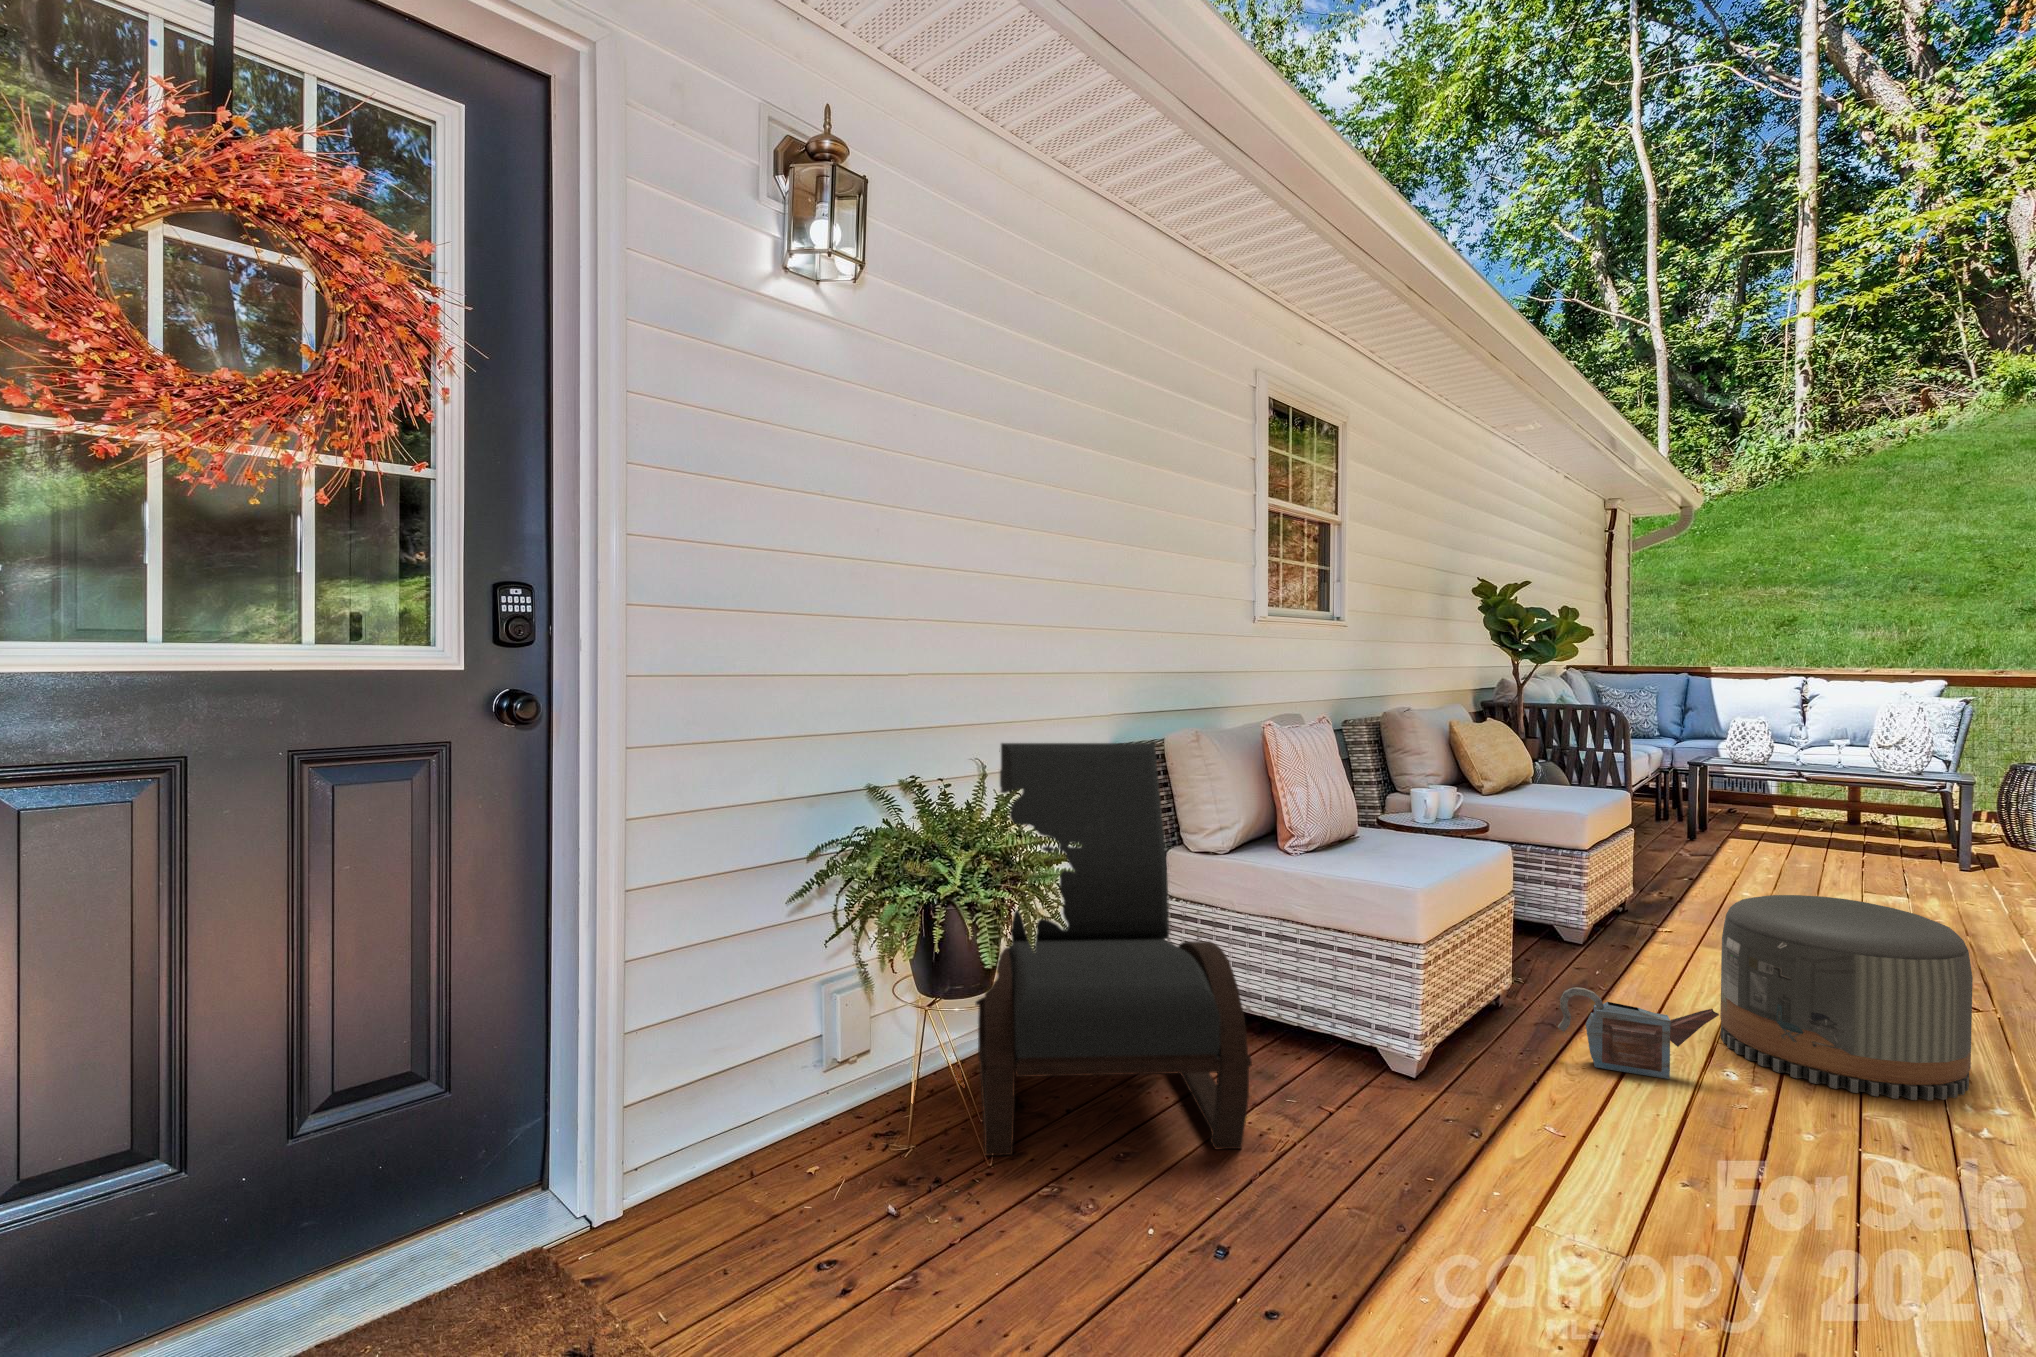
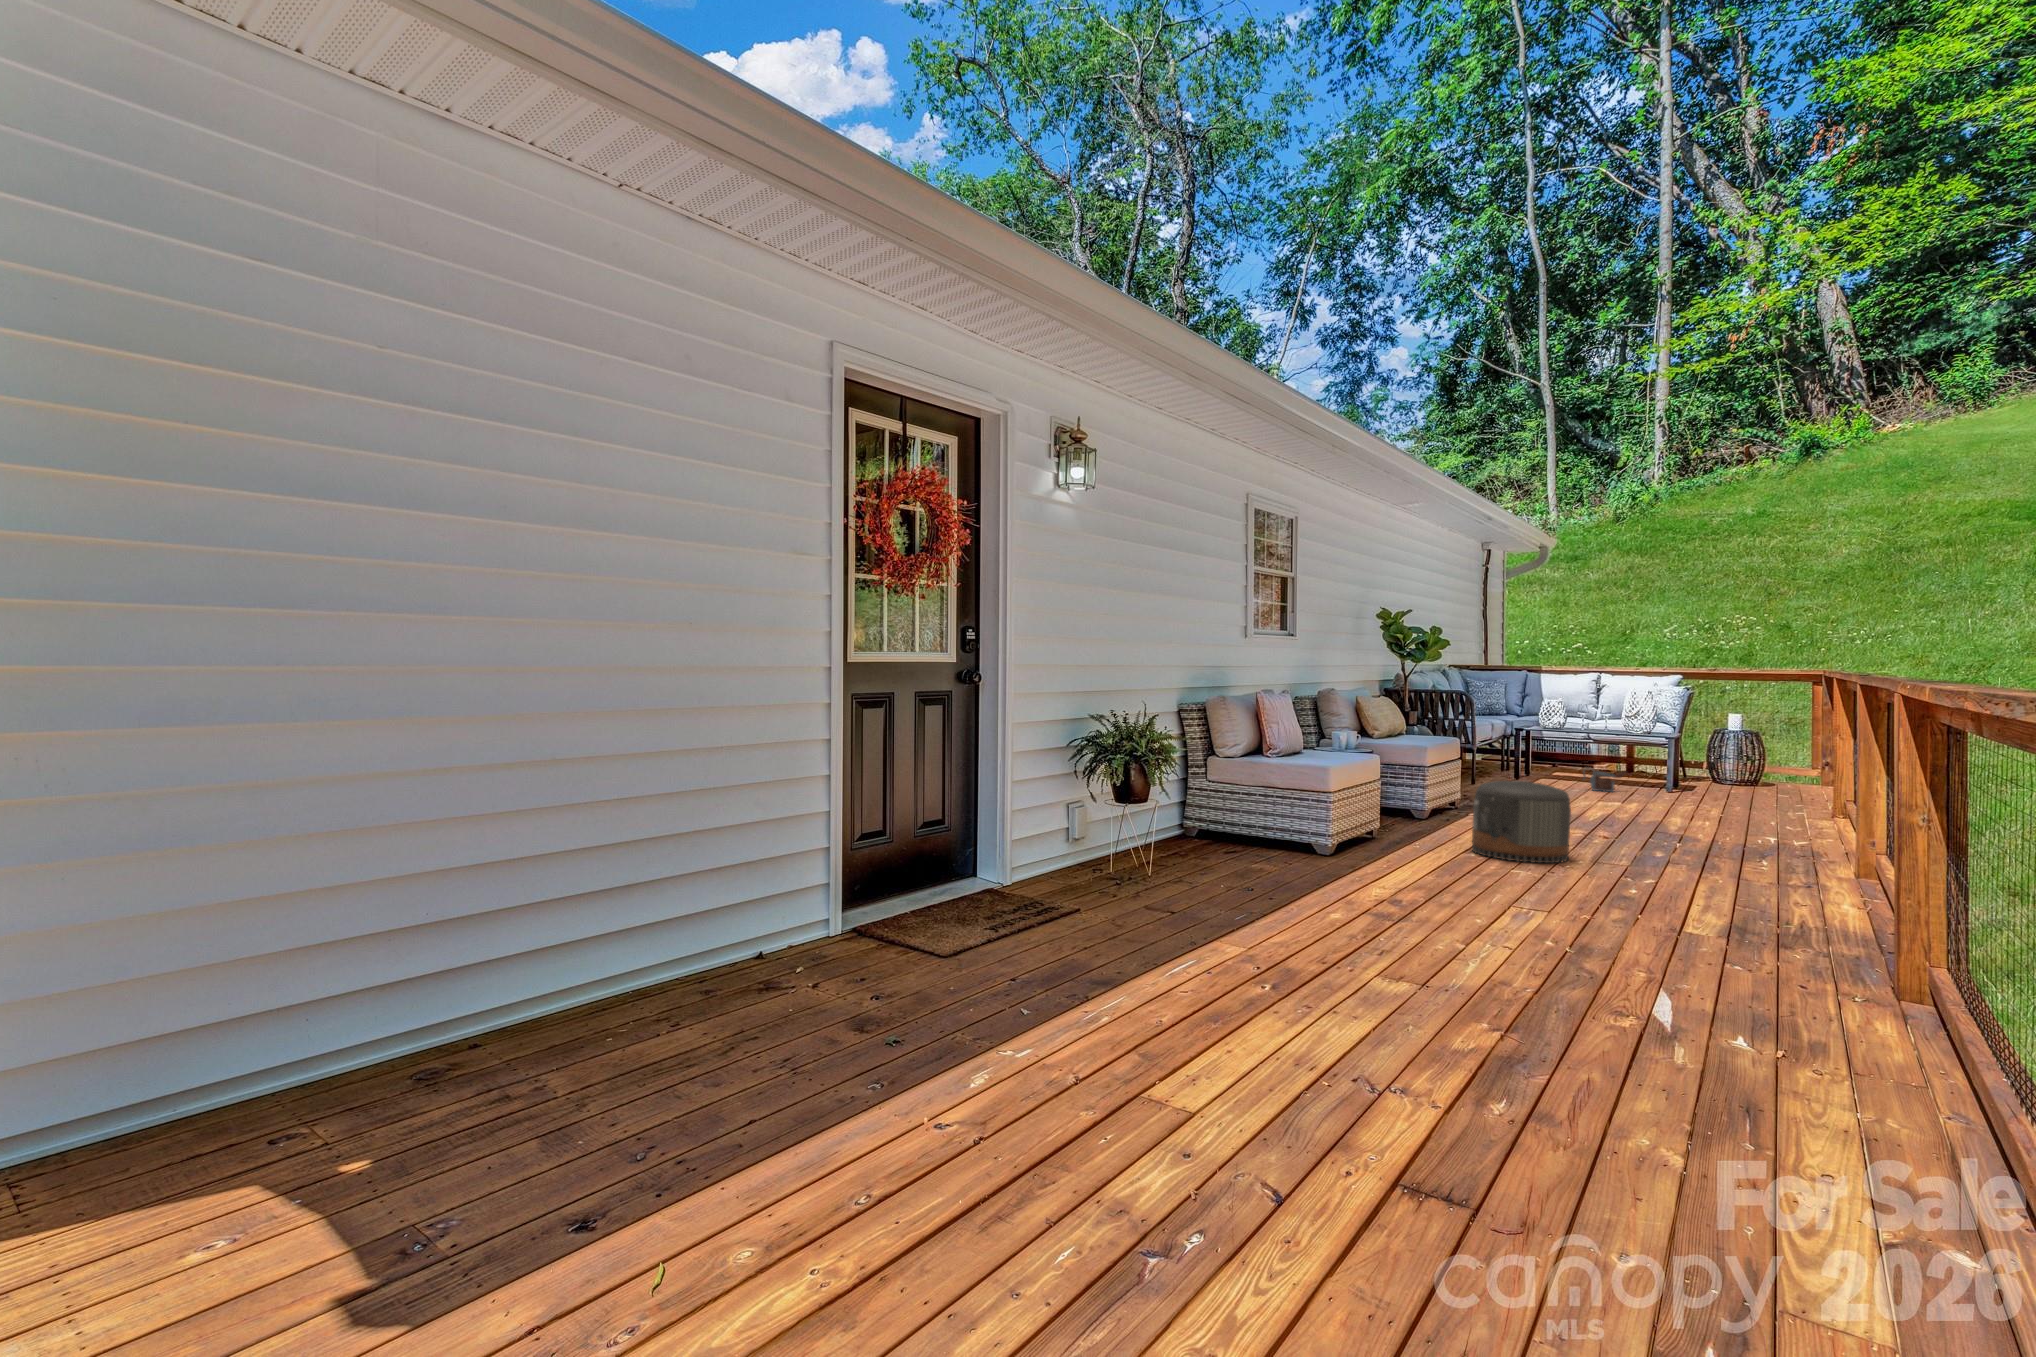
lounge chair: present [975,743,1252,1156] -> none [1123,698,1262,870]
watering can: present [1558,987,1719,1079] -> present [1583,768,1627,792]

